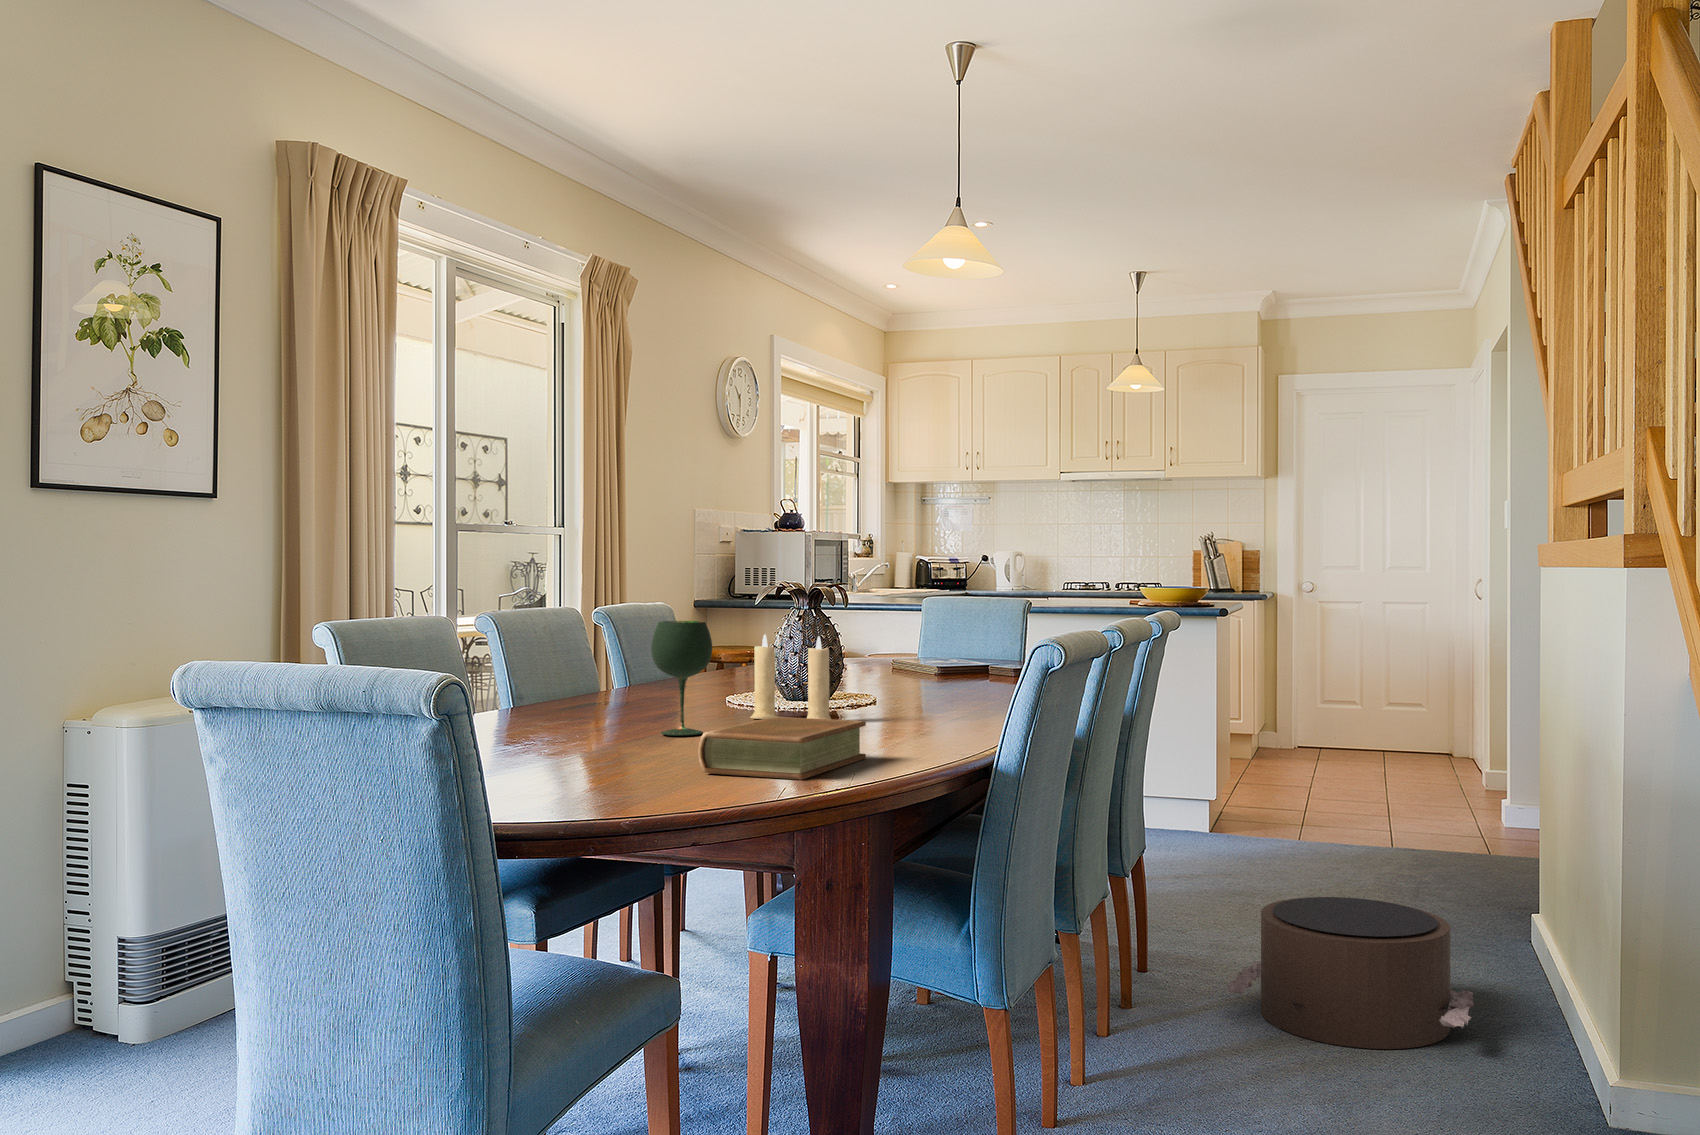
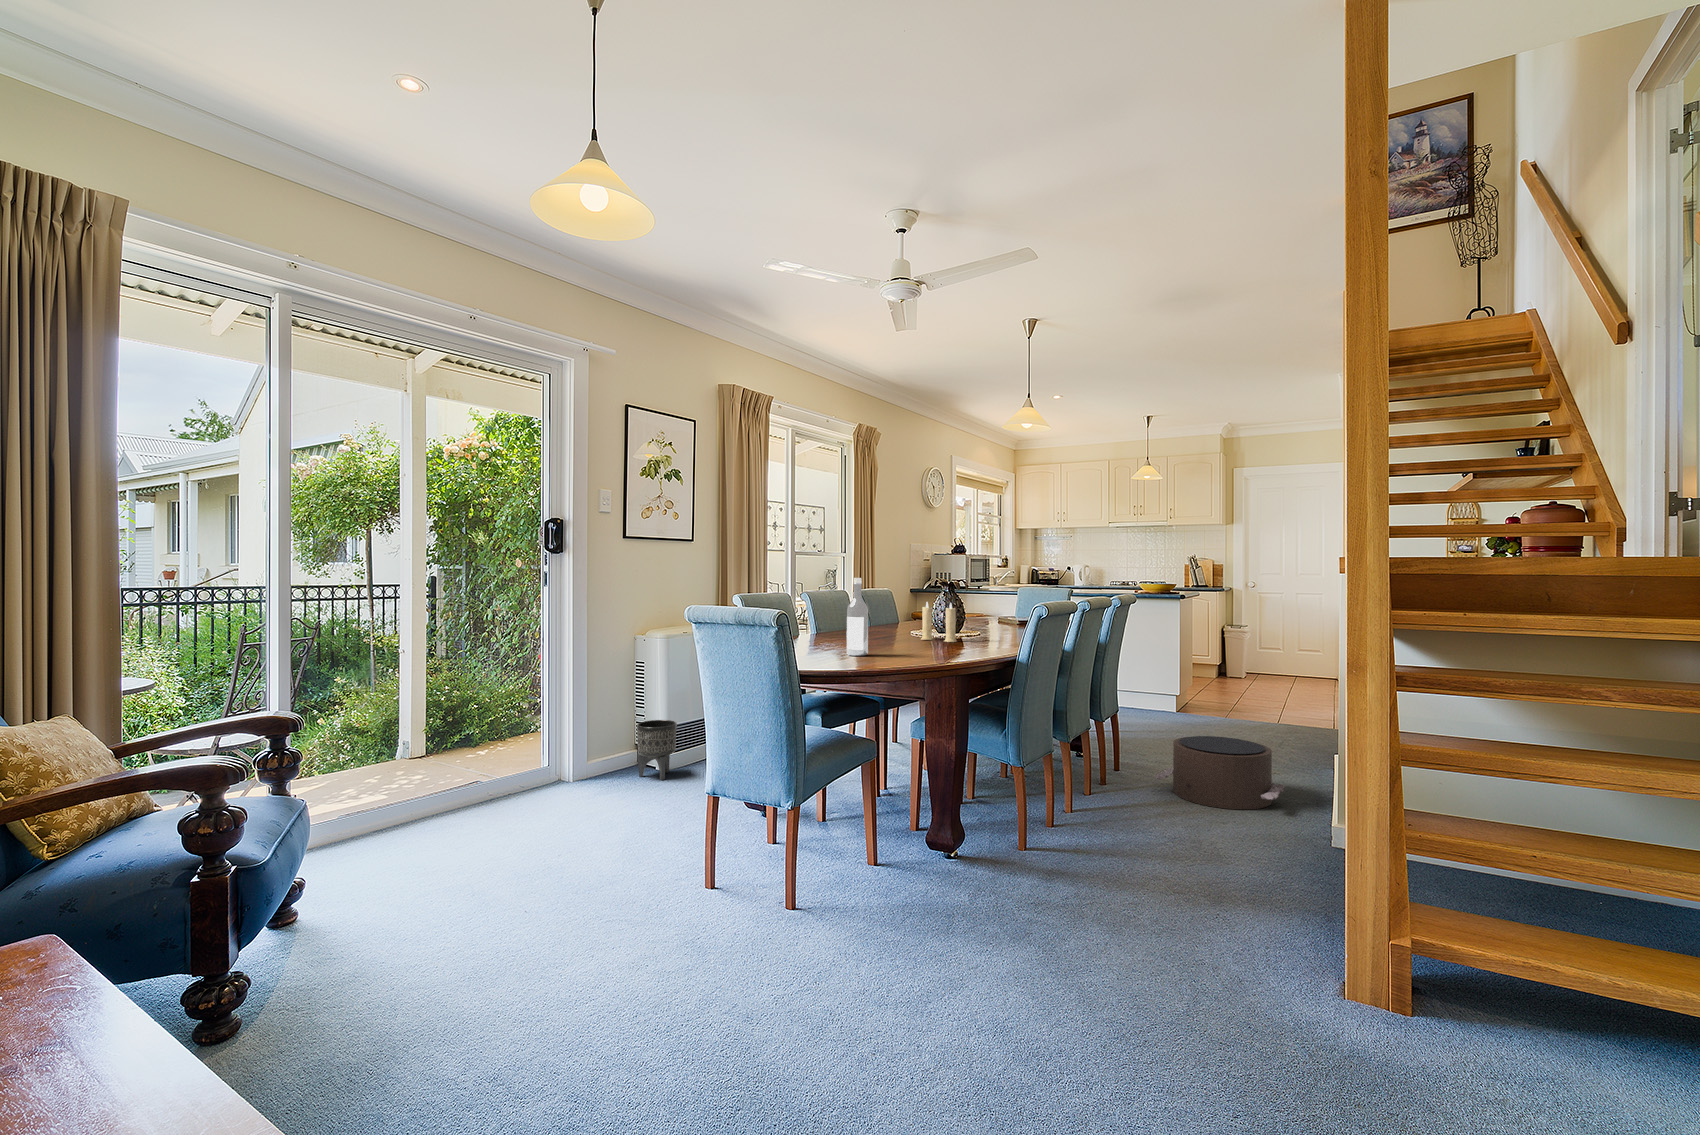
wine bottle: none [598,584,648,769] -> present [847,578,868,656]
wine glass: present [651,621,712,736] -> none [874,595,901,645]
book: present [698,717,866,780] -> none [888,636,962,661]
planter: none [65,921,170,1069] -> present [637,720,677,780]

